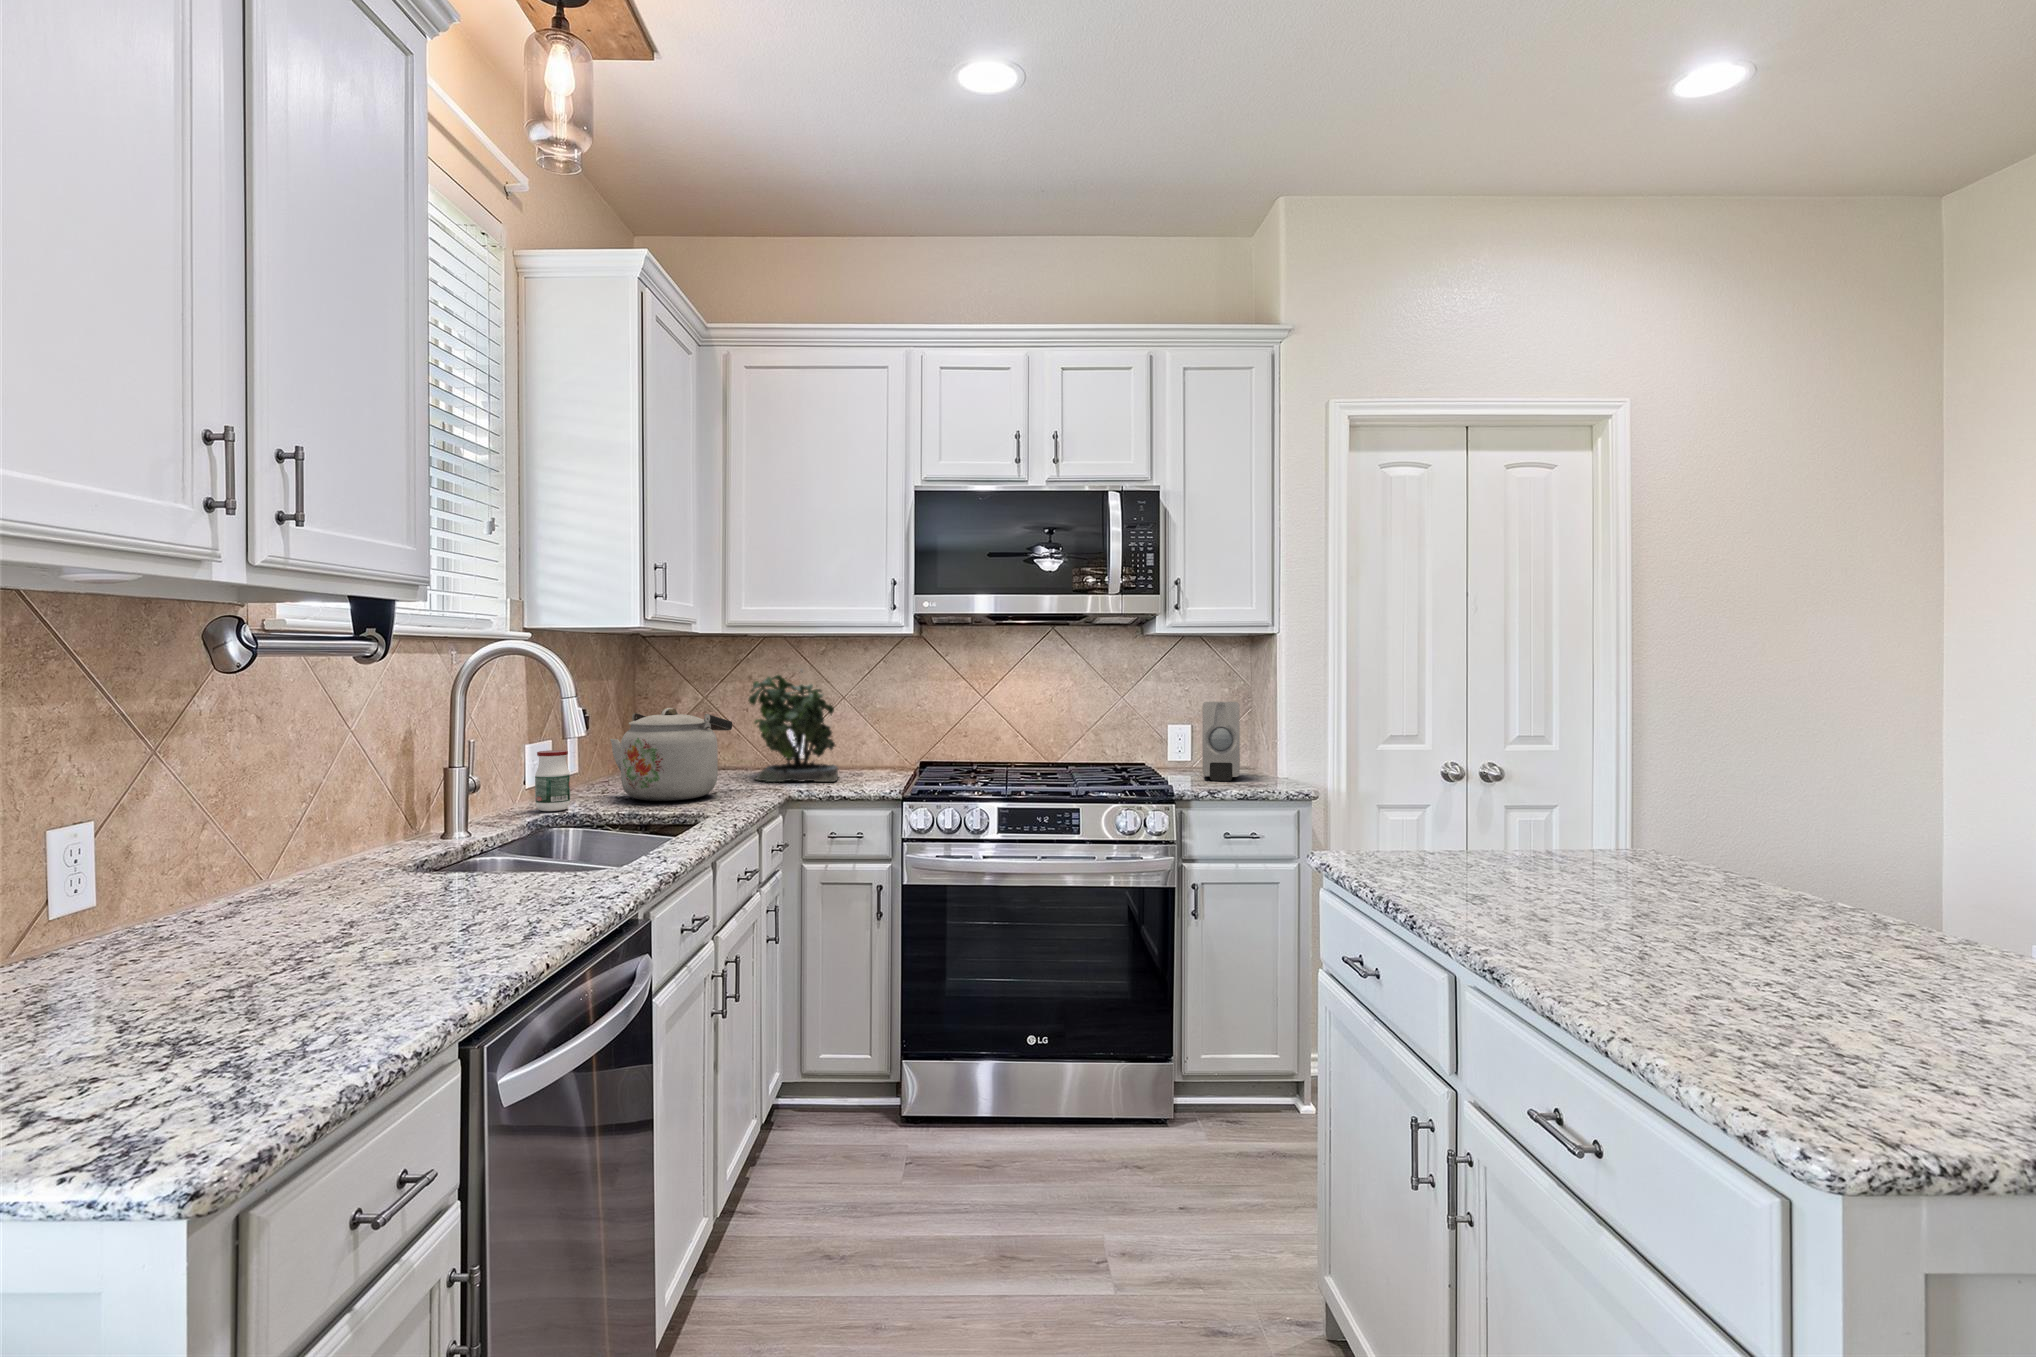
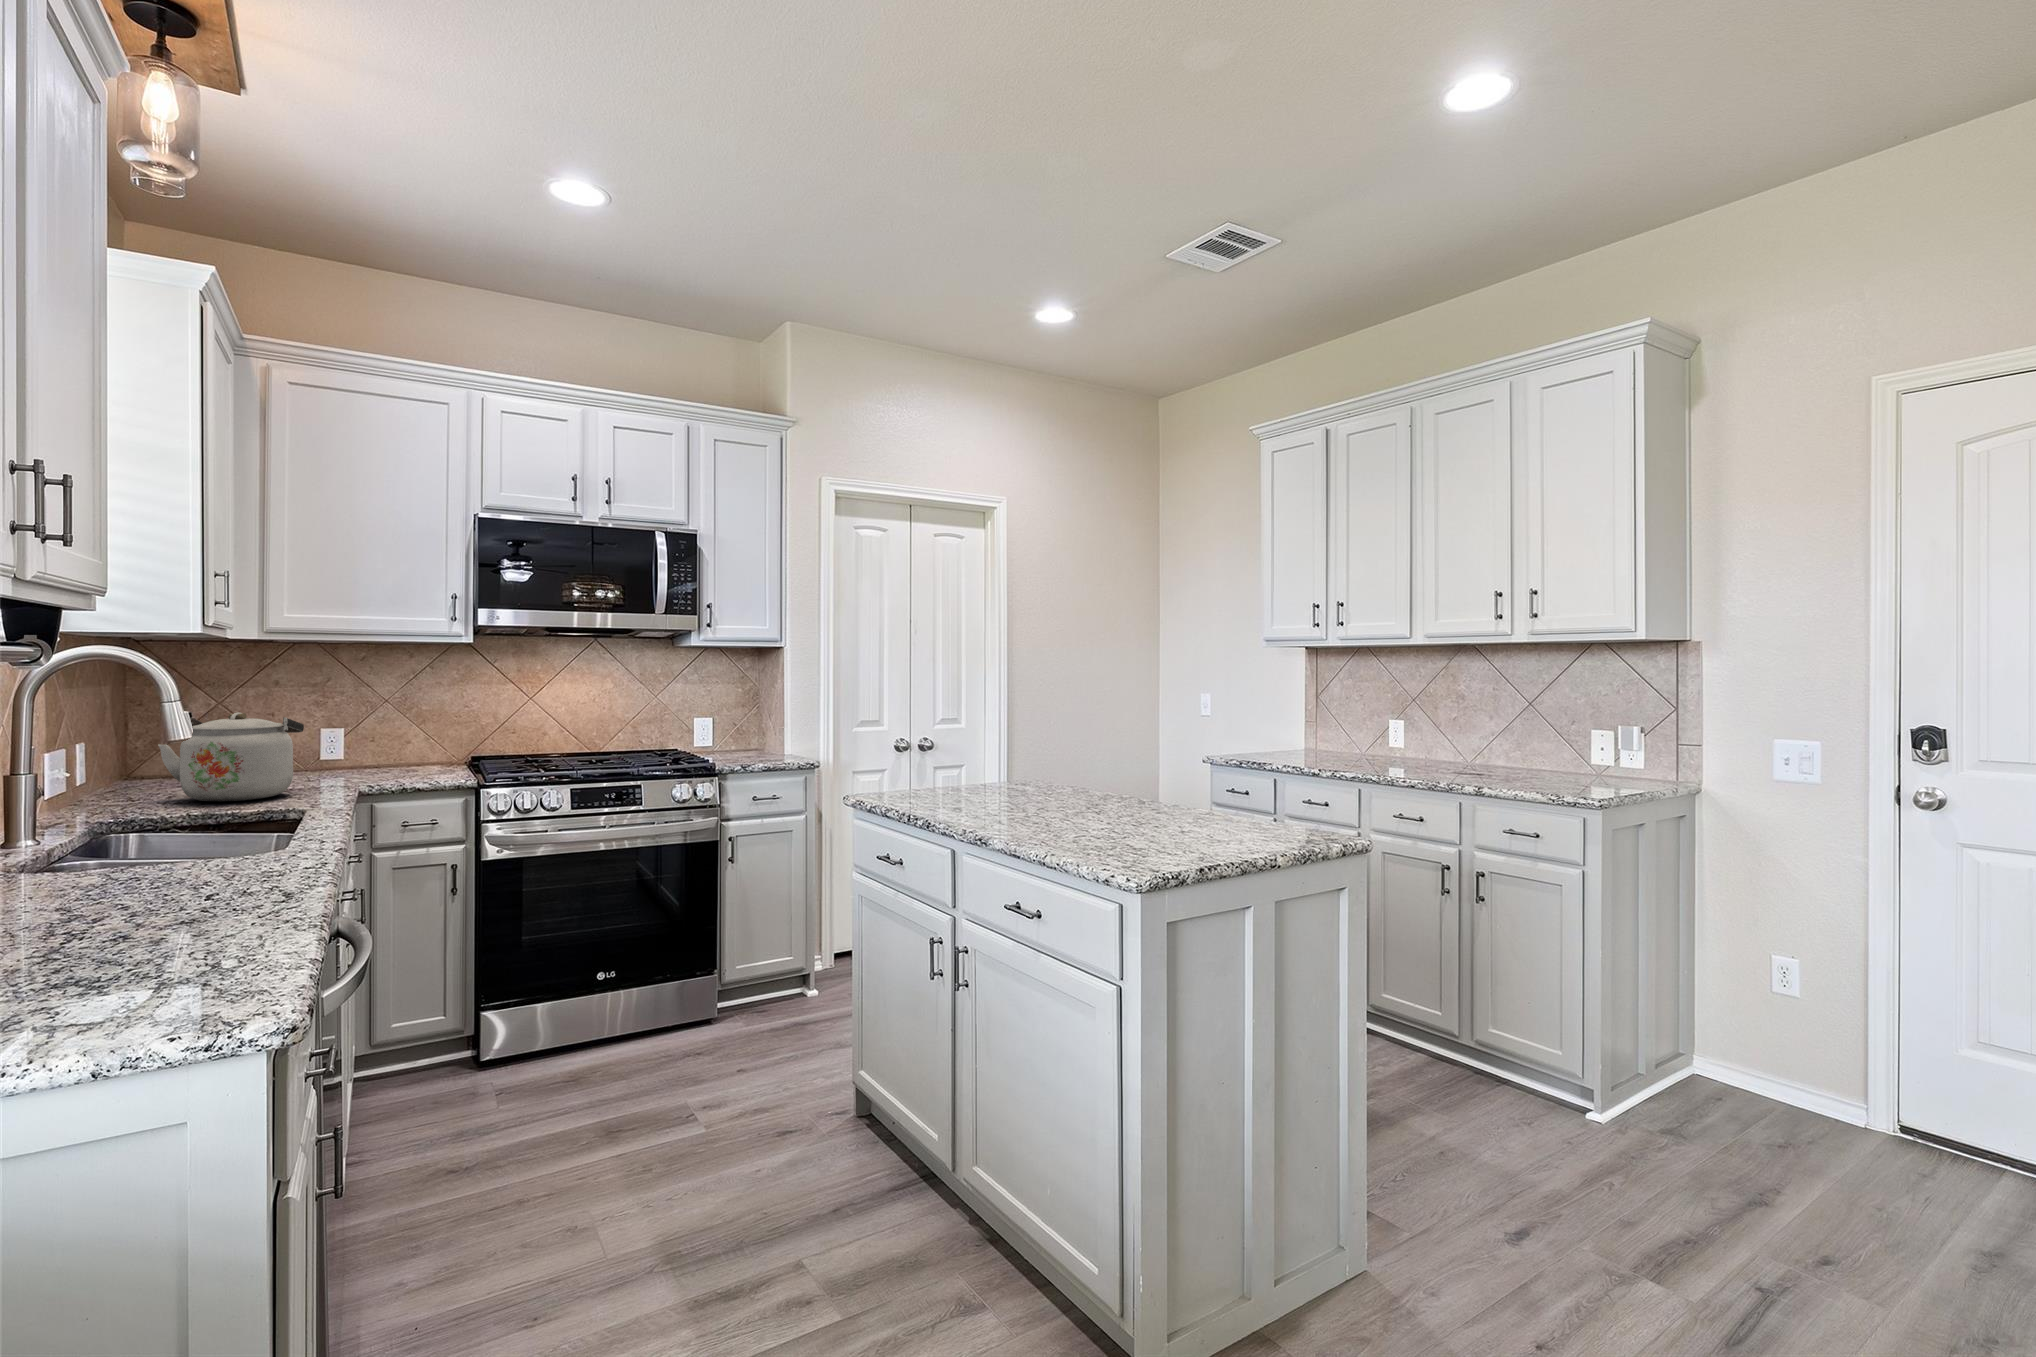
potted plant: present [748,675,840,782] -> none [292,674,402,780]
soap dispenser: present [1202,702,1240,781] -> none [729,699,761,759]
jar: present [535,750,570,811] -> none [93,756,136,817]

